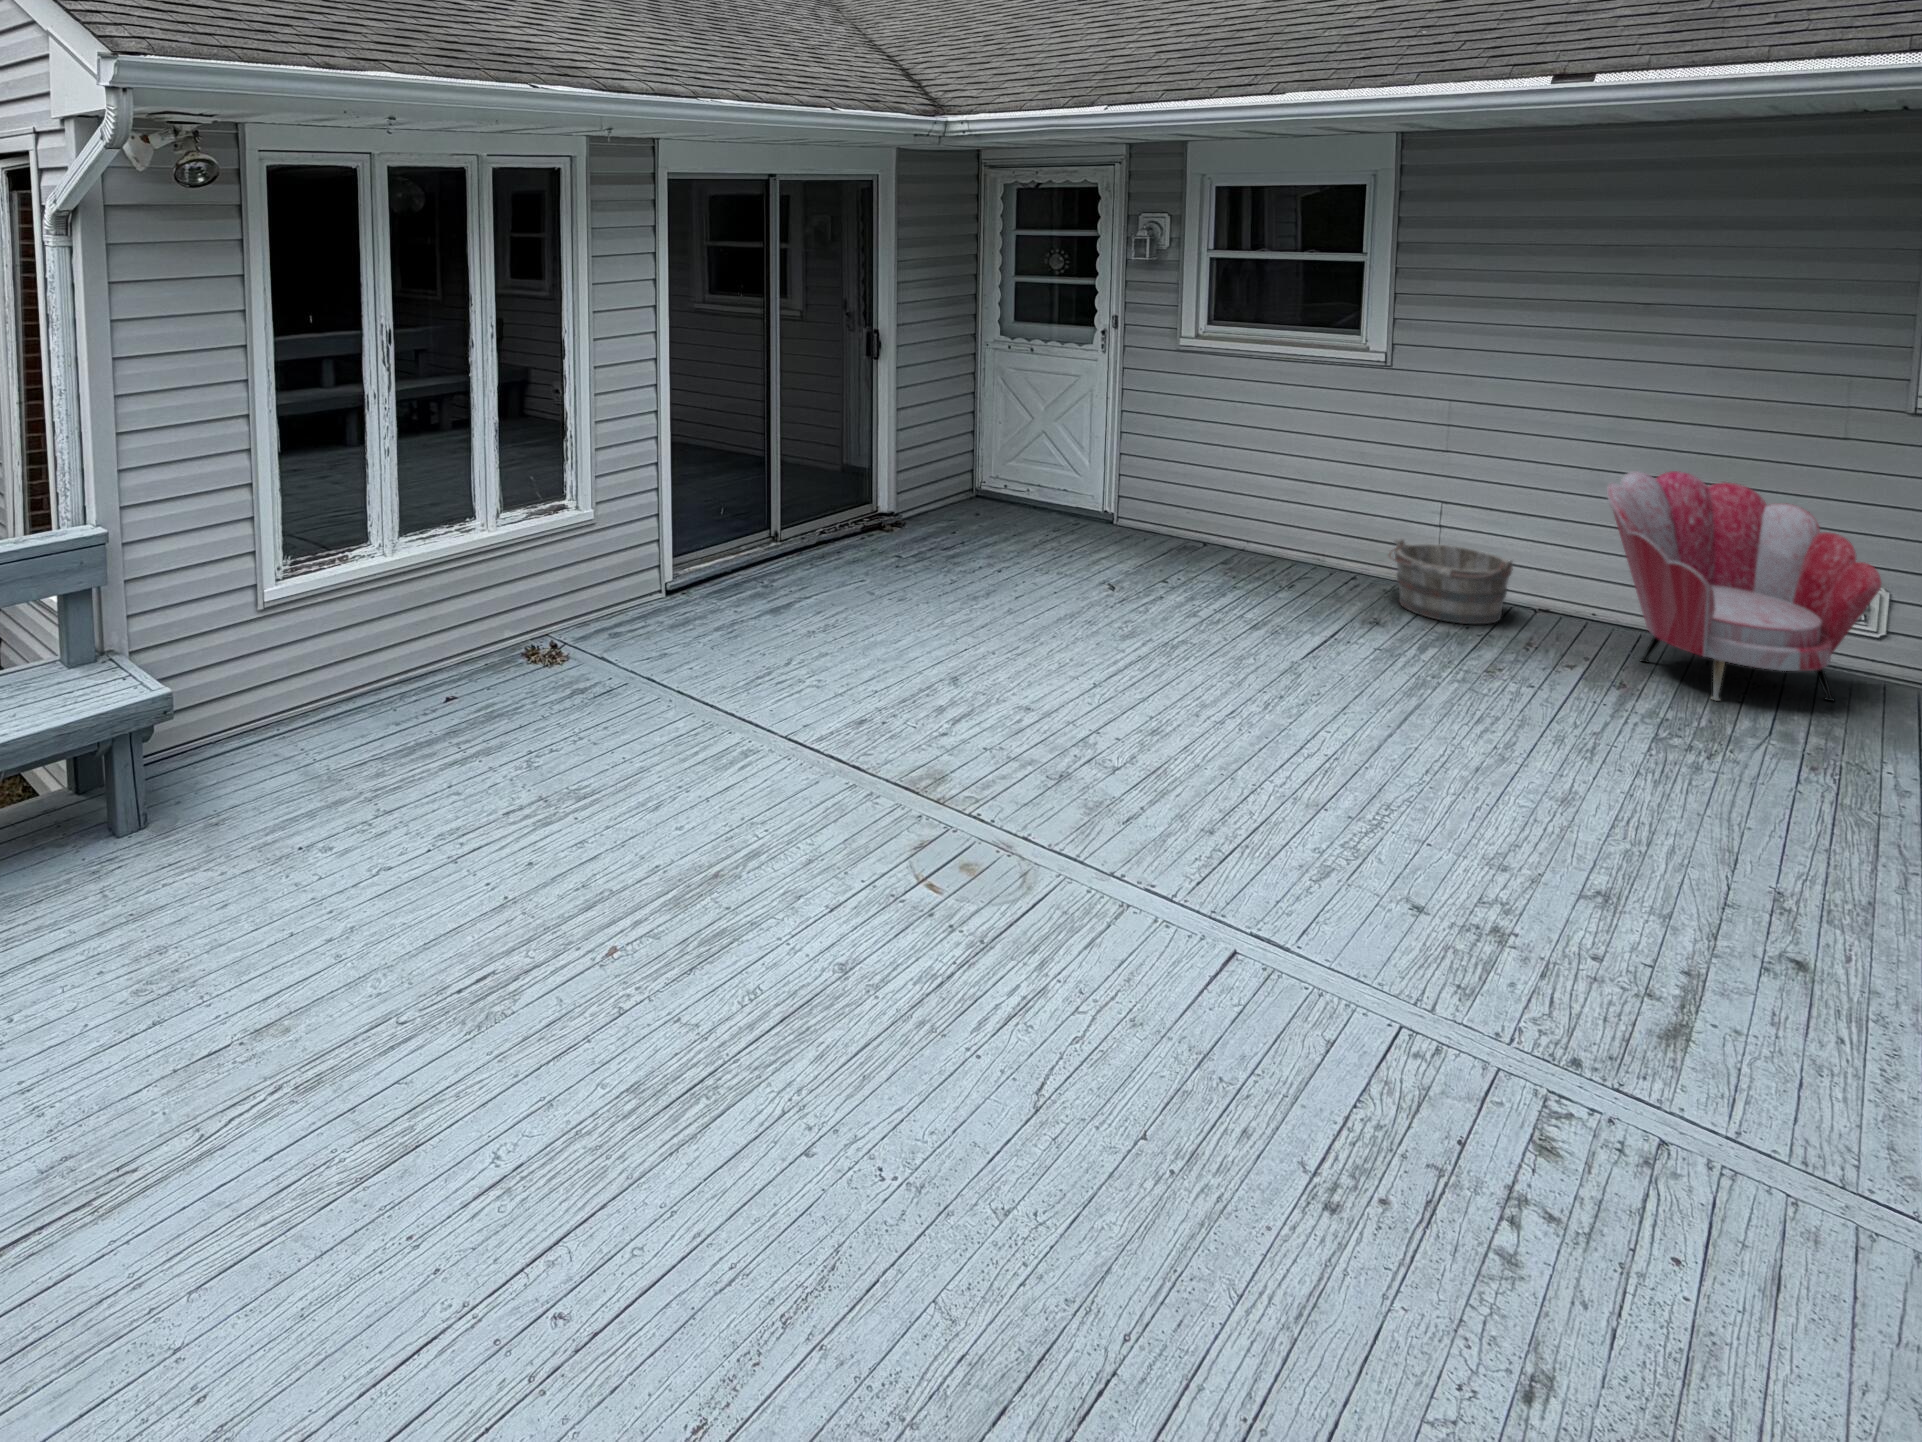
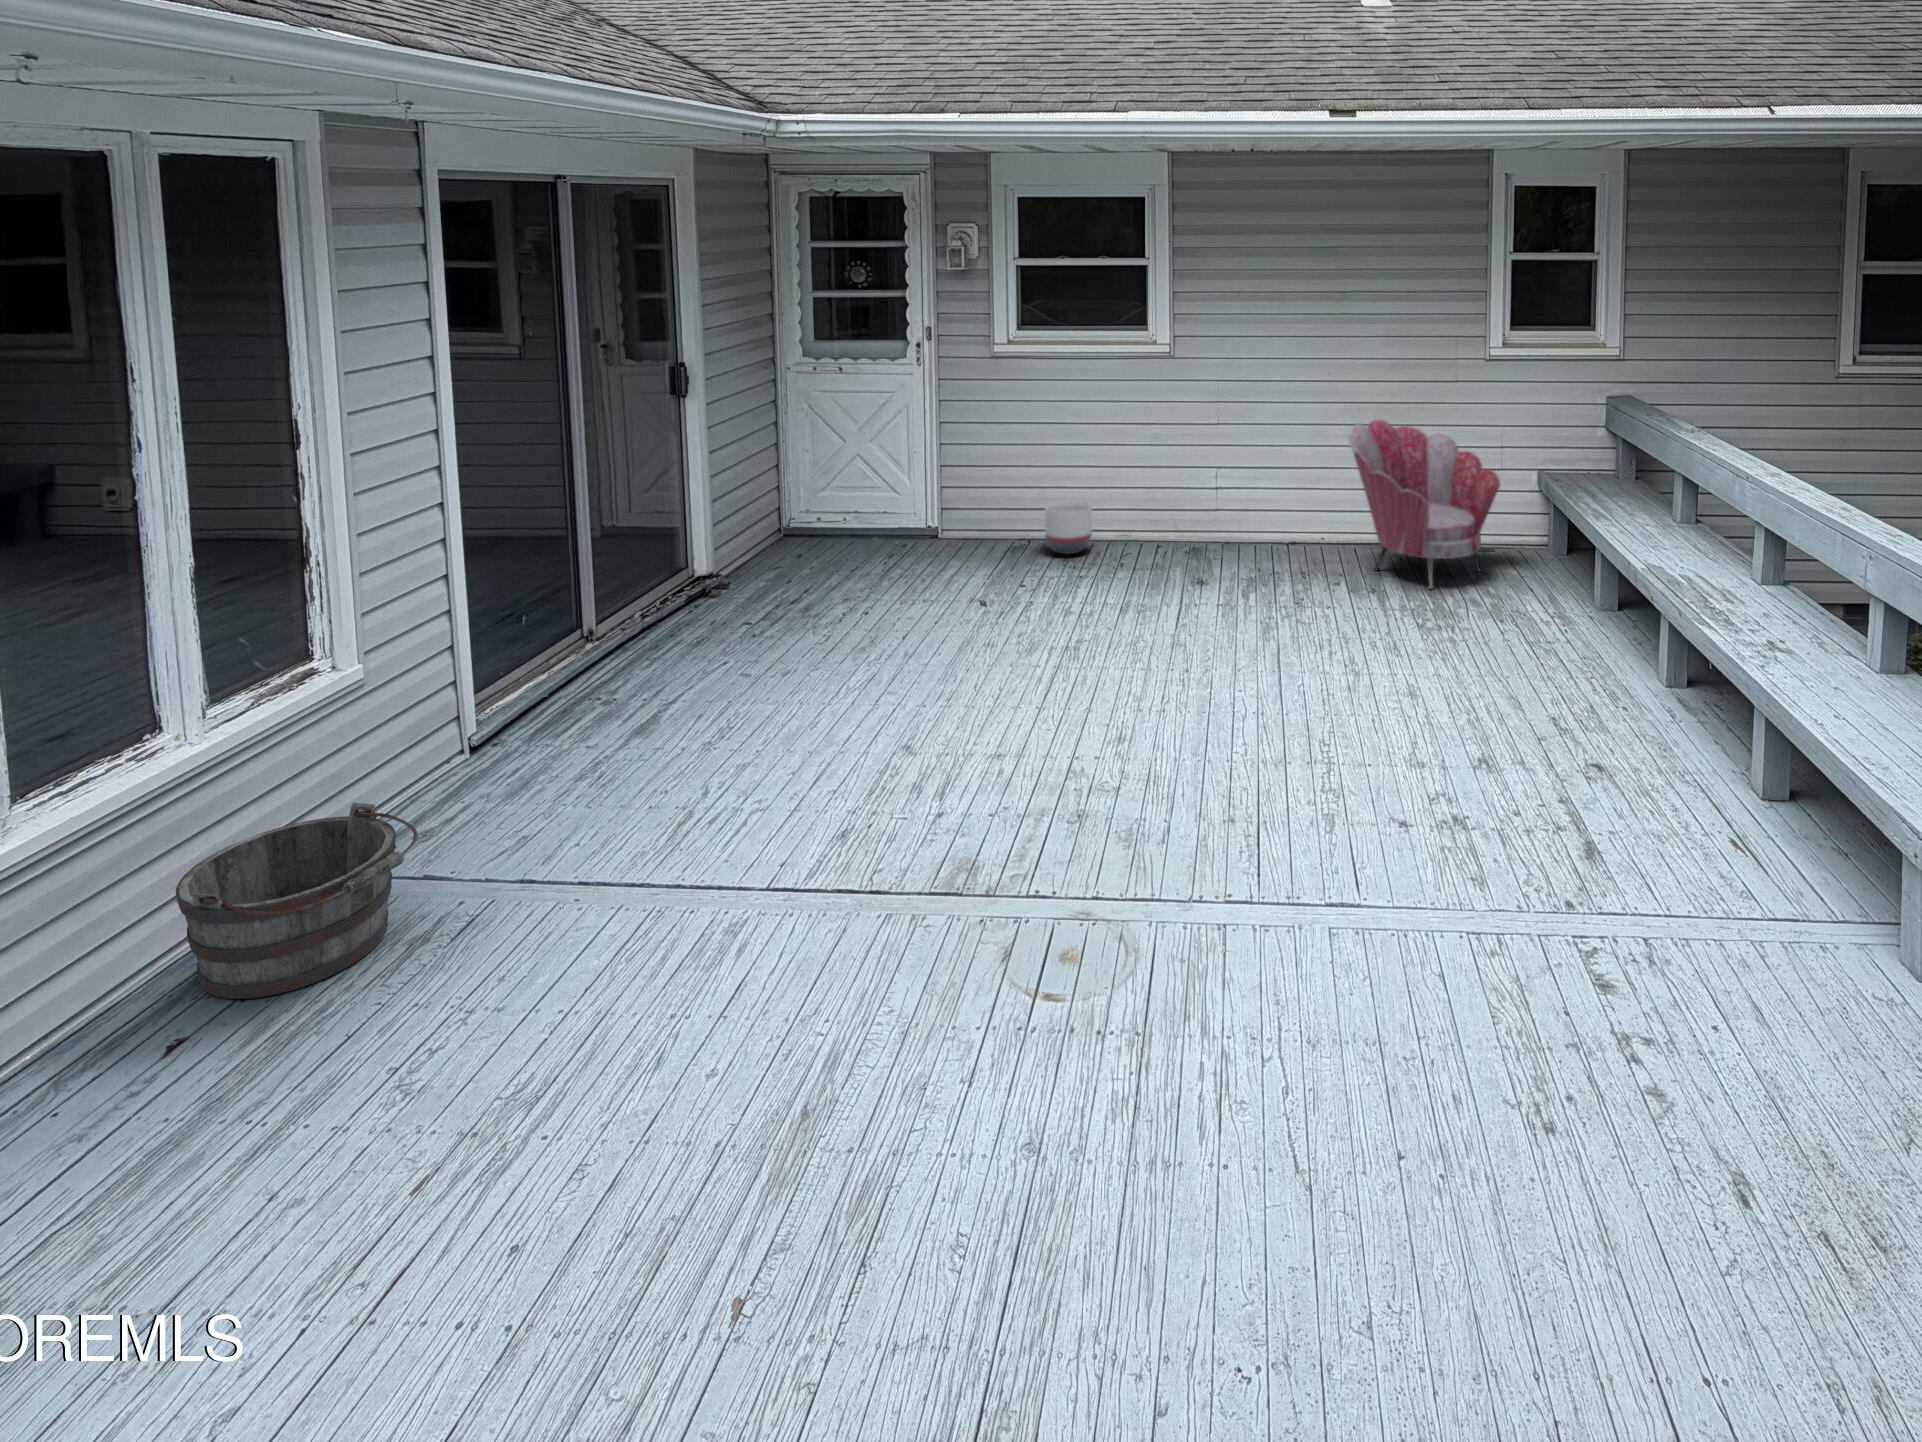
planter: none [1212,507,1267,563] -> present [1045,501,1092,554]
bucket: present [1389,538,1513,624] -> present [176,803,418,999]

